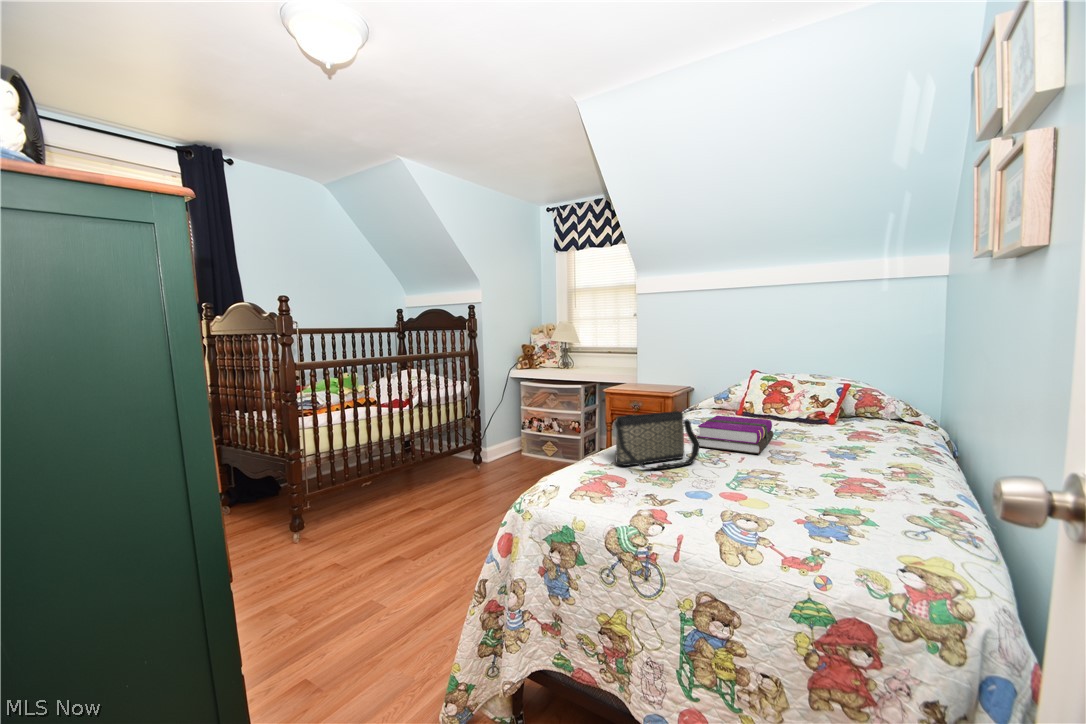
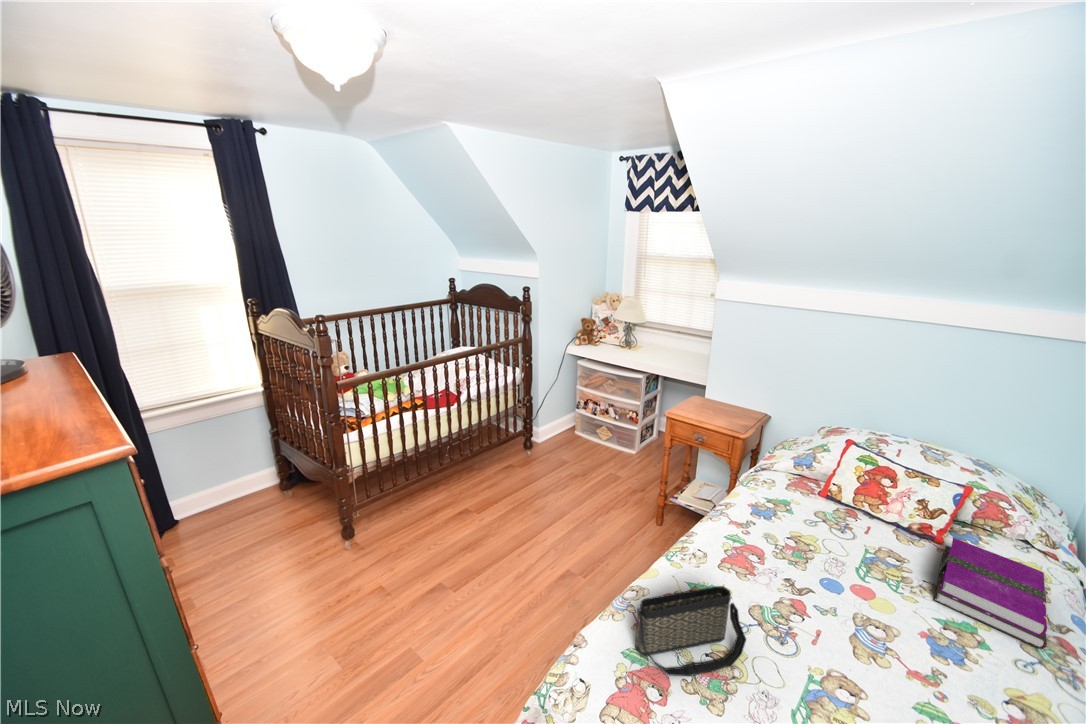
hardback book: present [697,416,774,454] -> present [935,538,1048,649]

